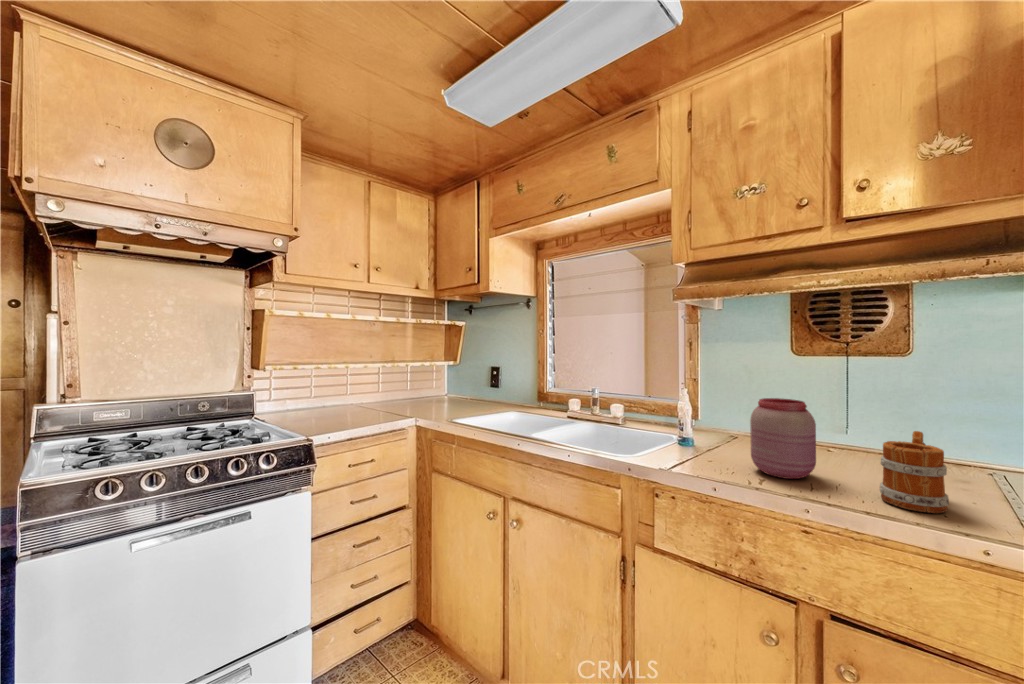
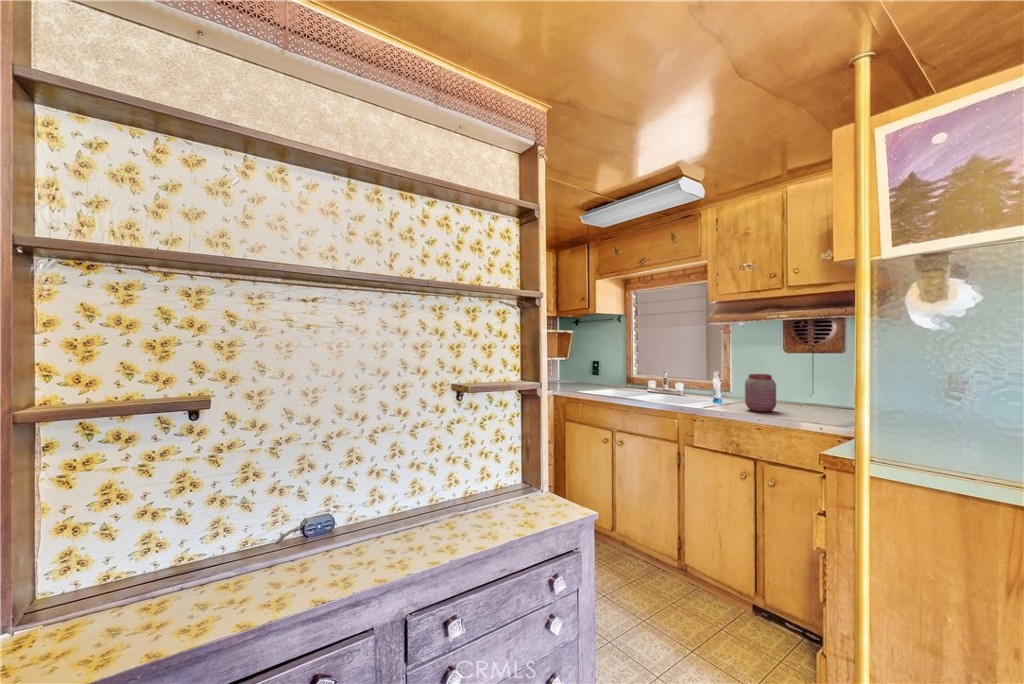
mug: present [880,431,949,513] -> none [797,387,825,420]

